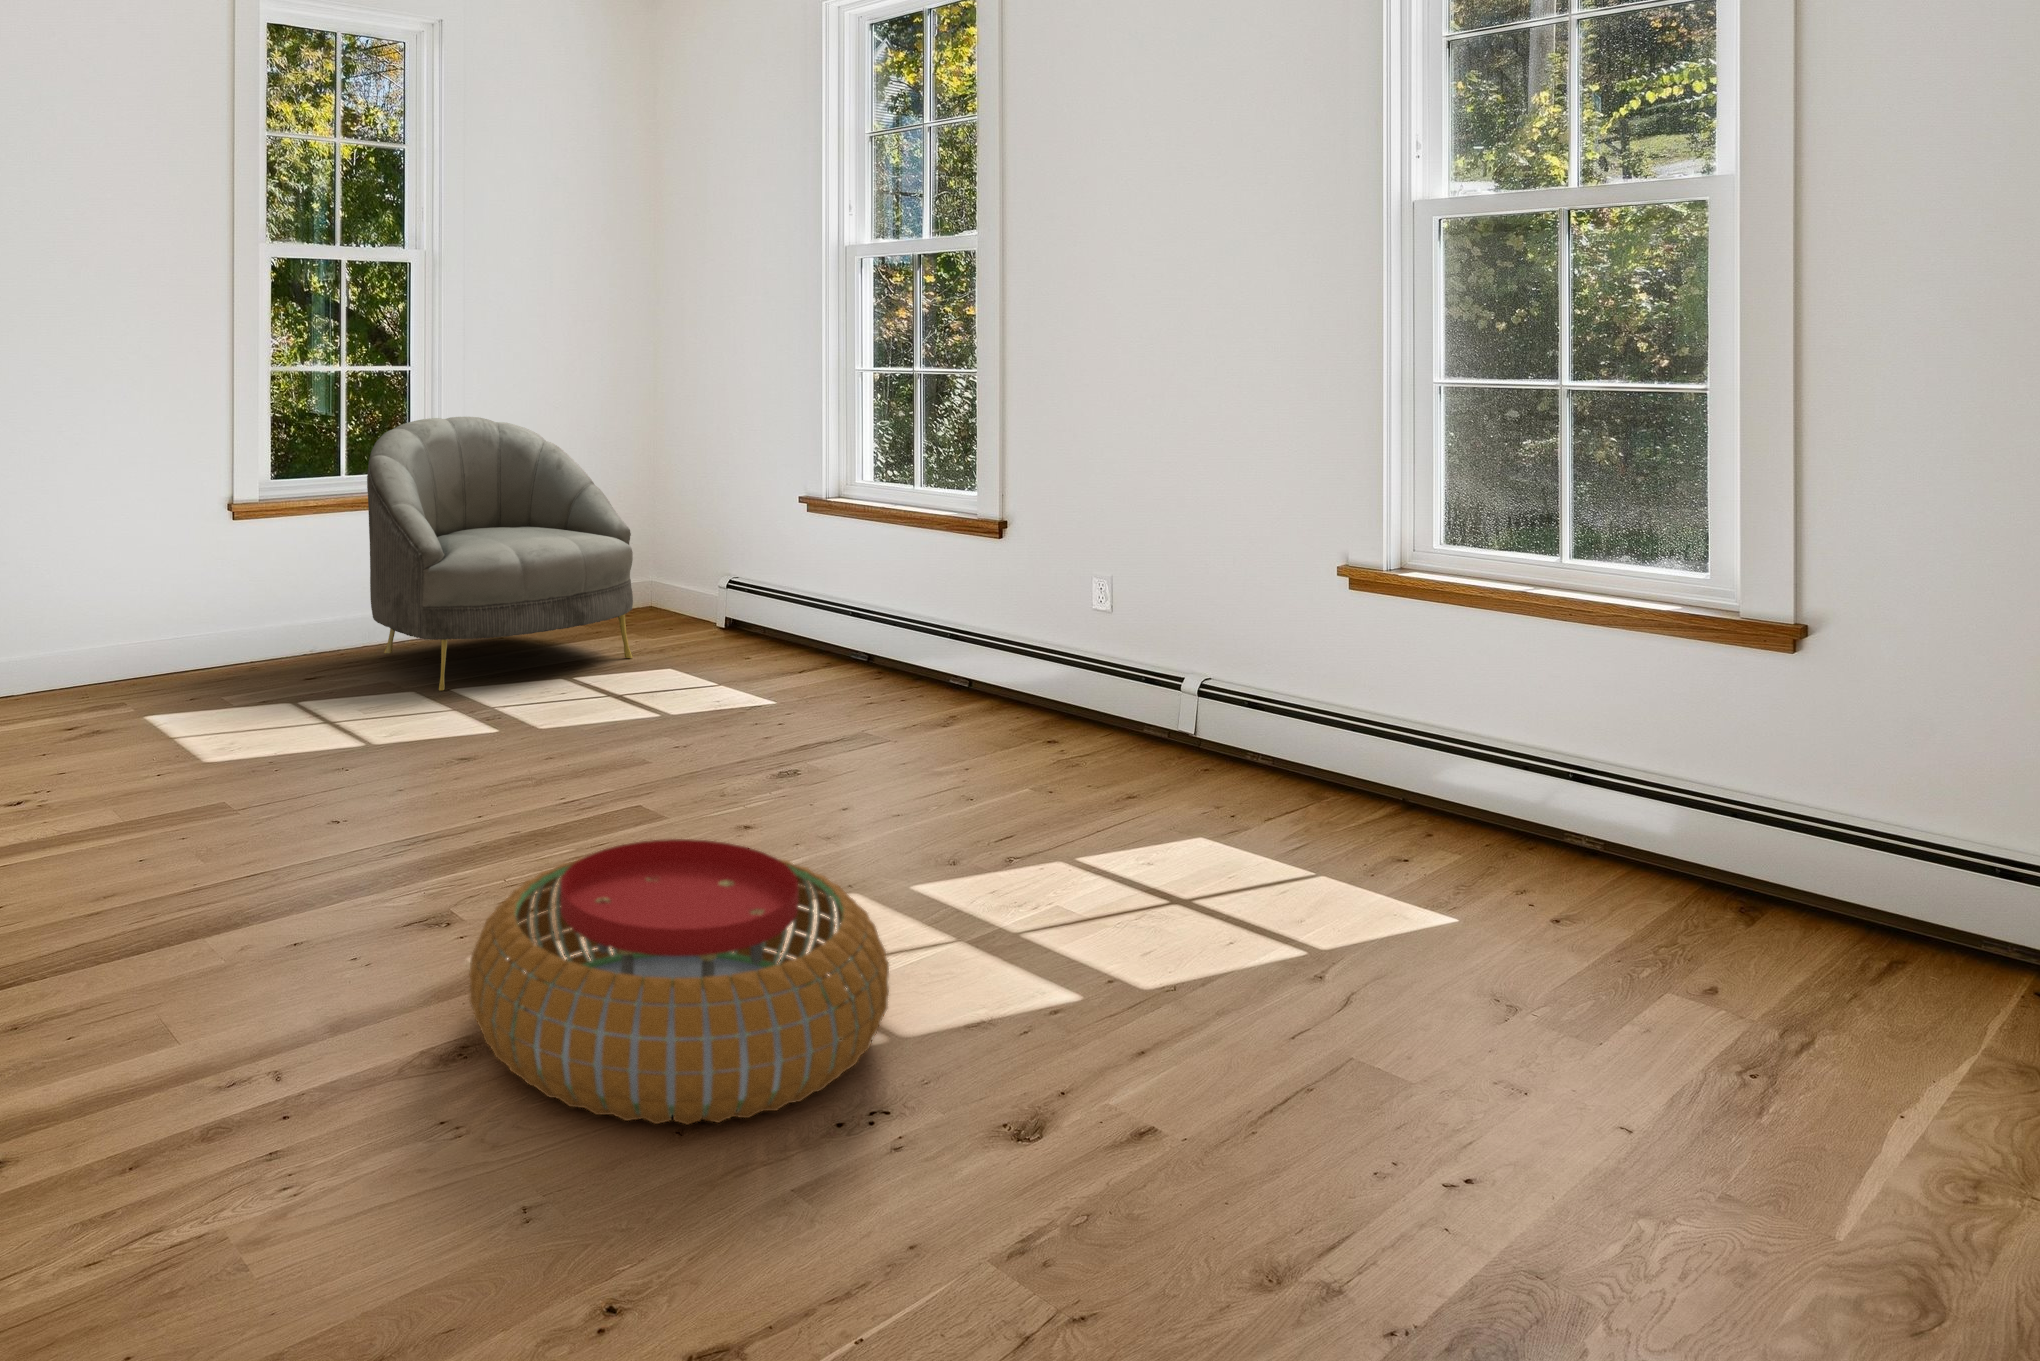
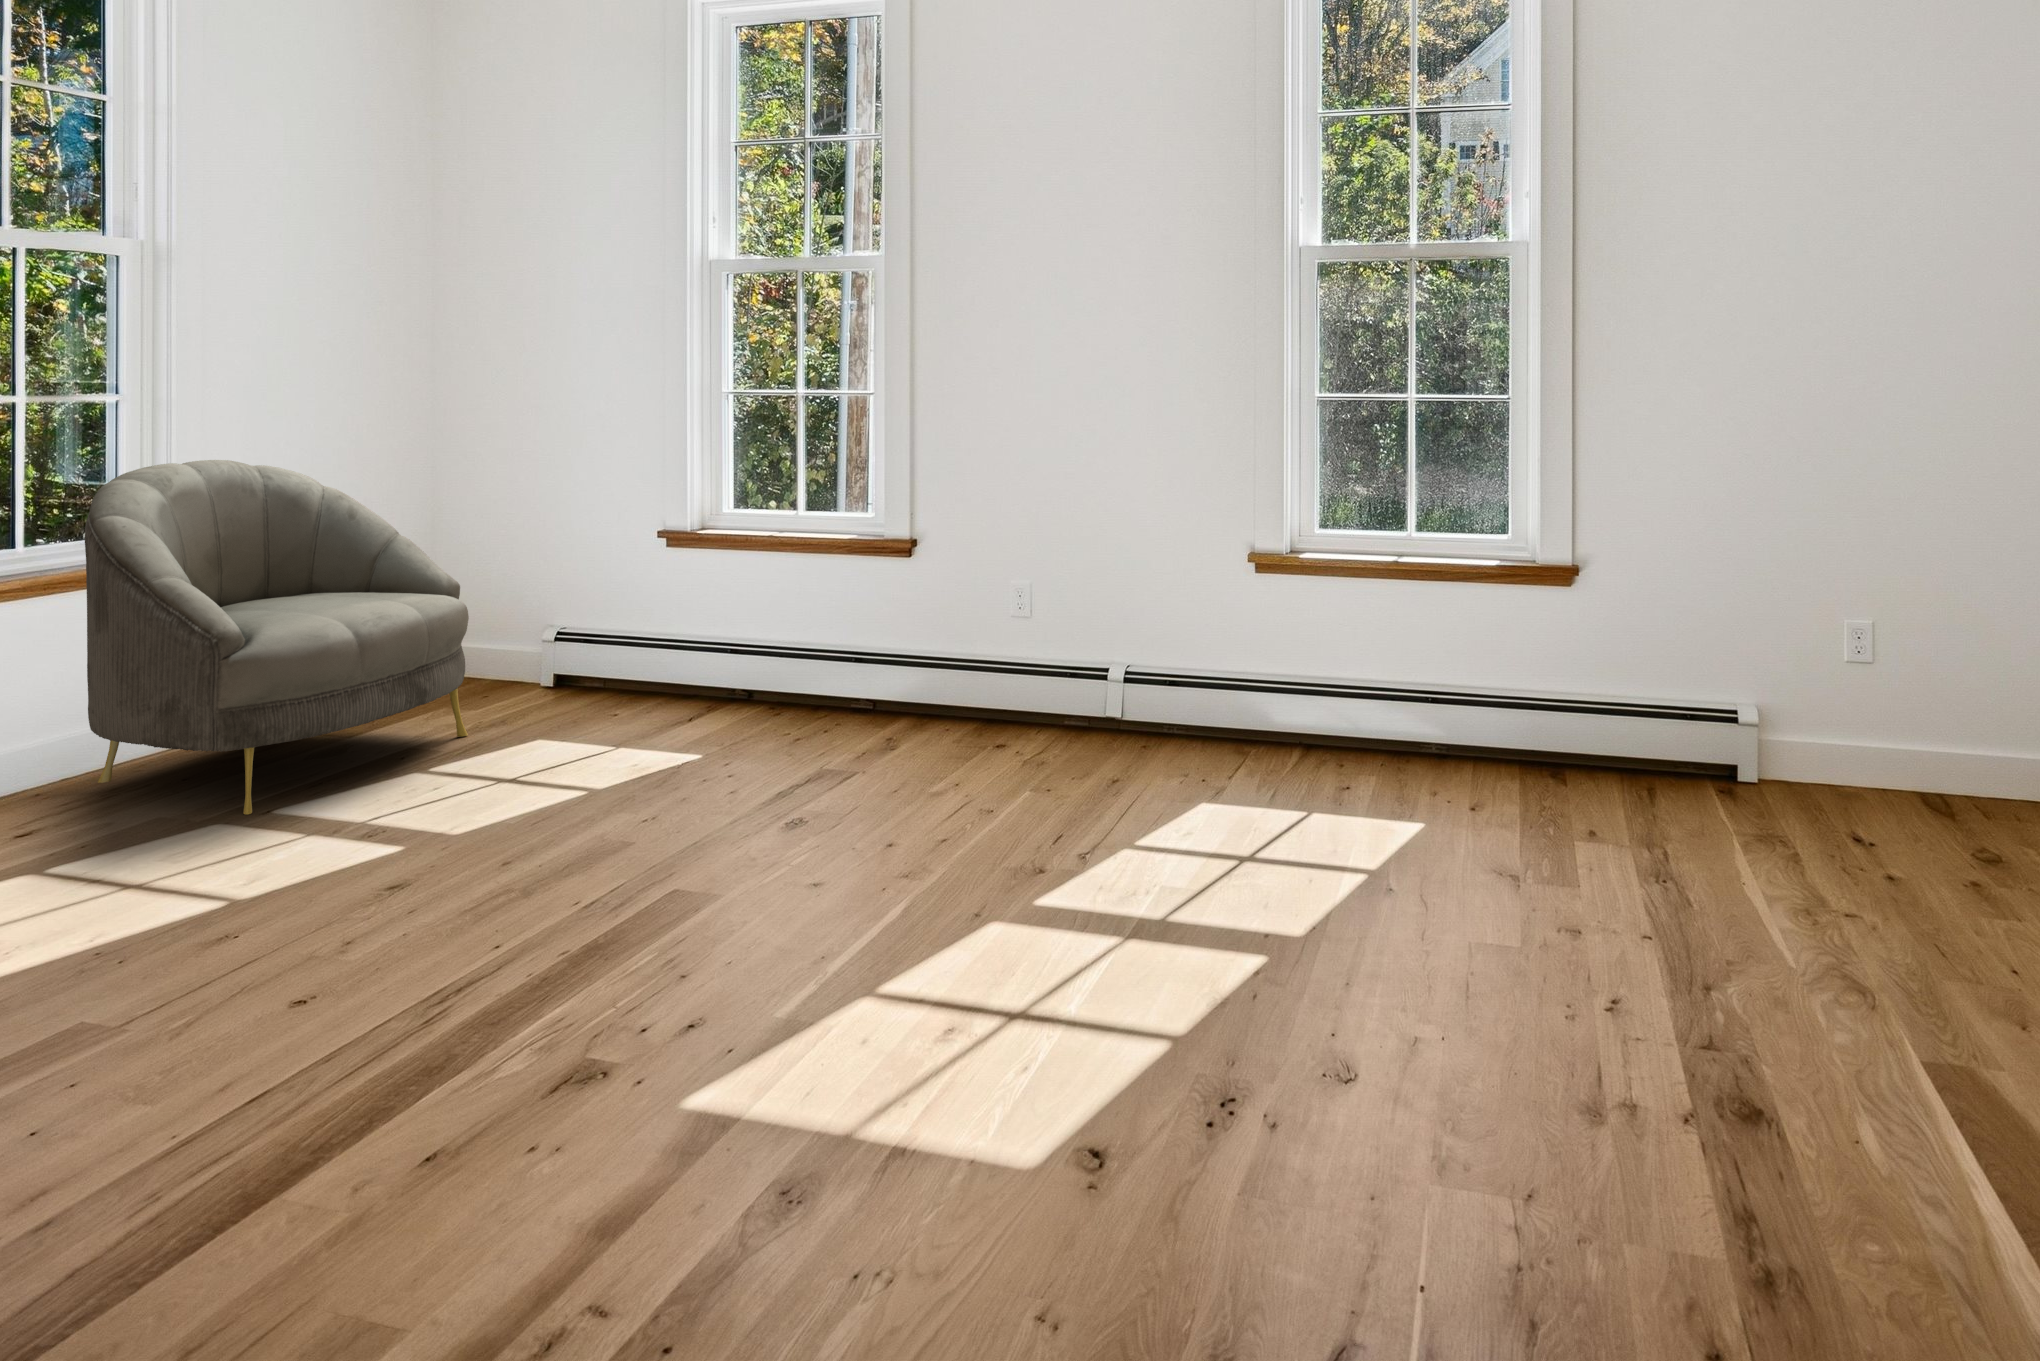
pouf: present [469,839,889,1125] -> none [757,891,1213,1214]

